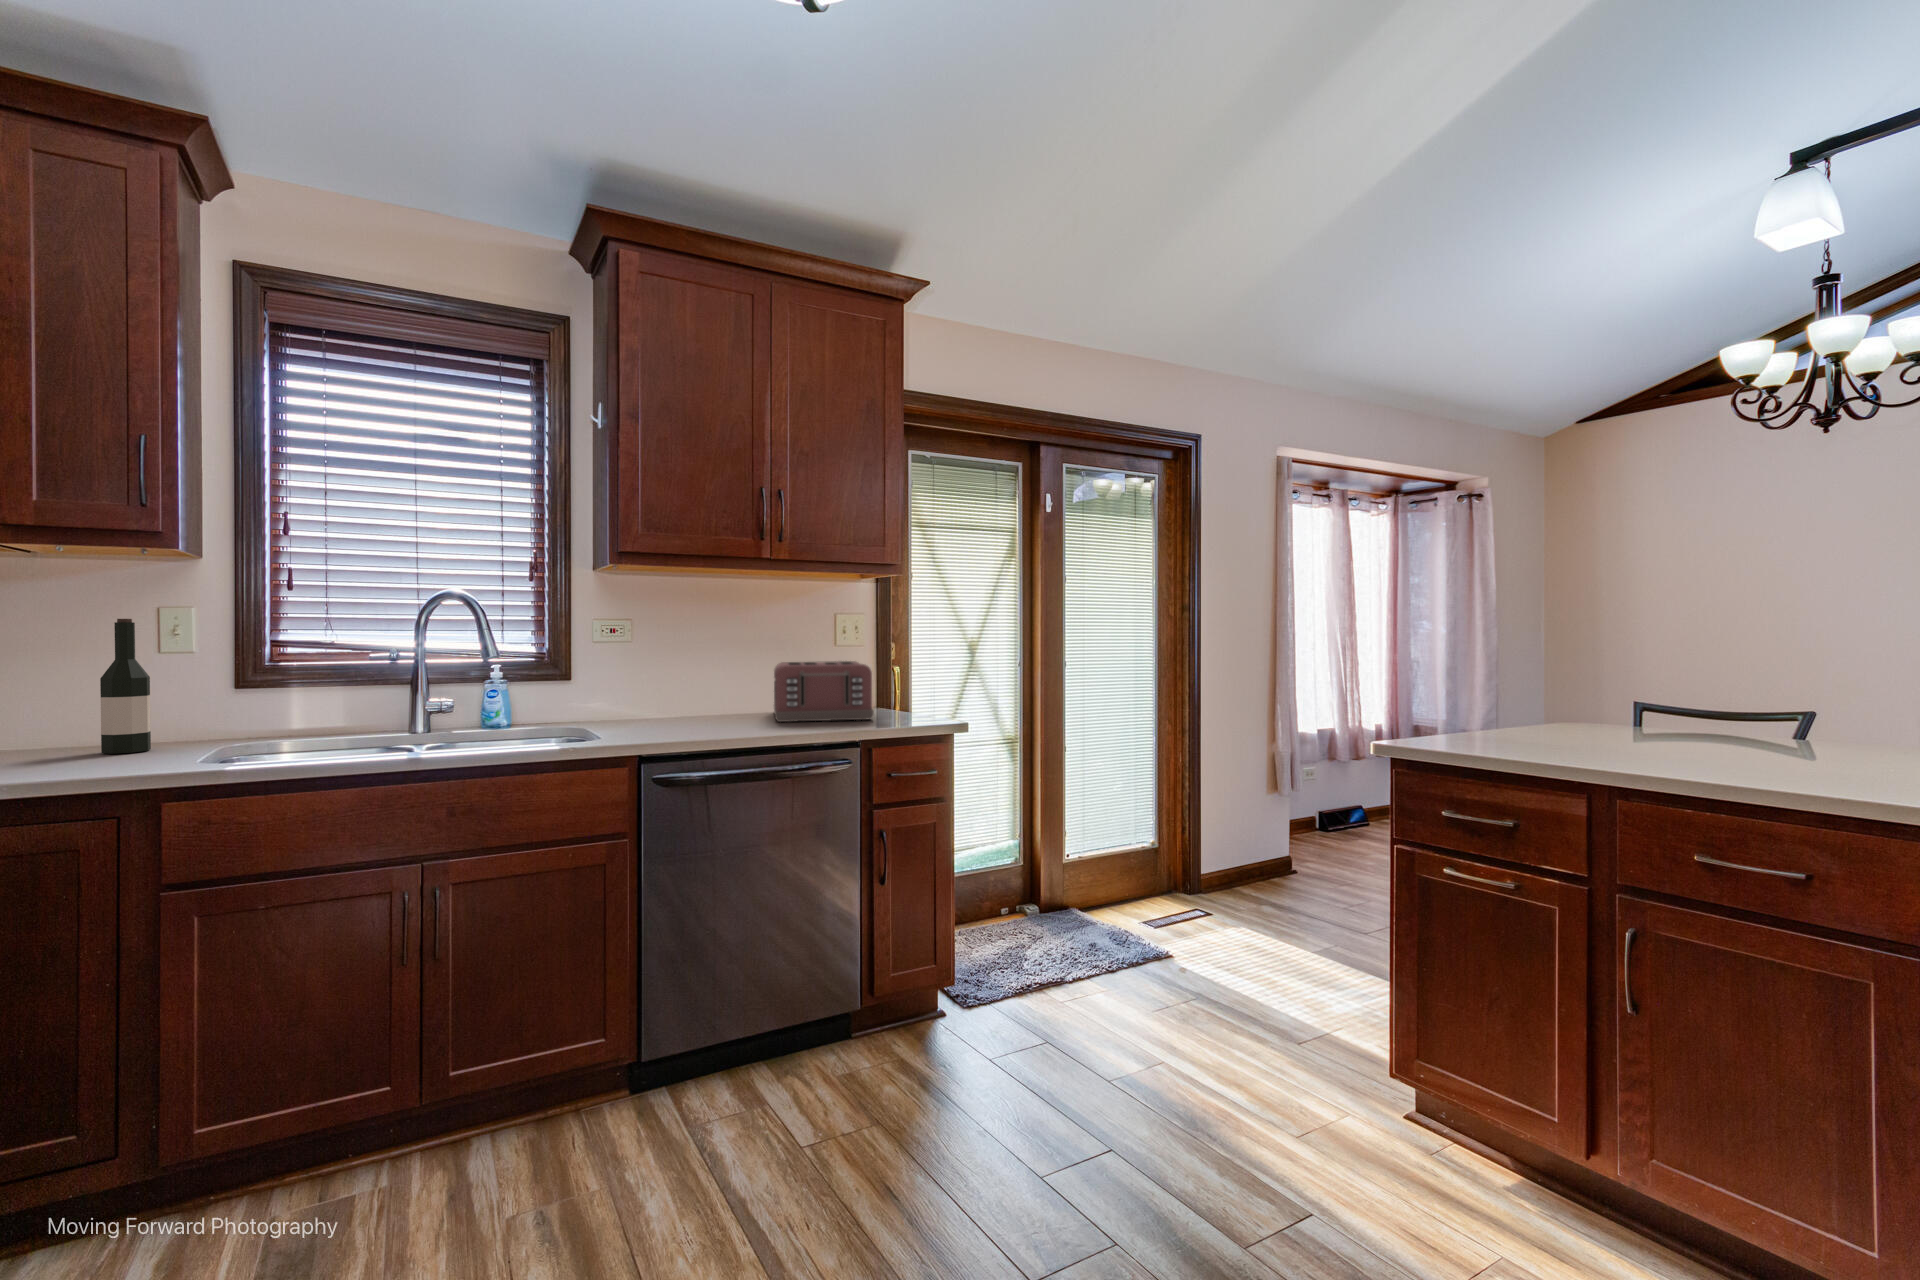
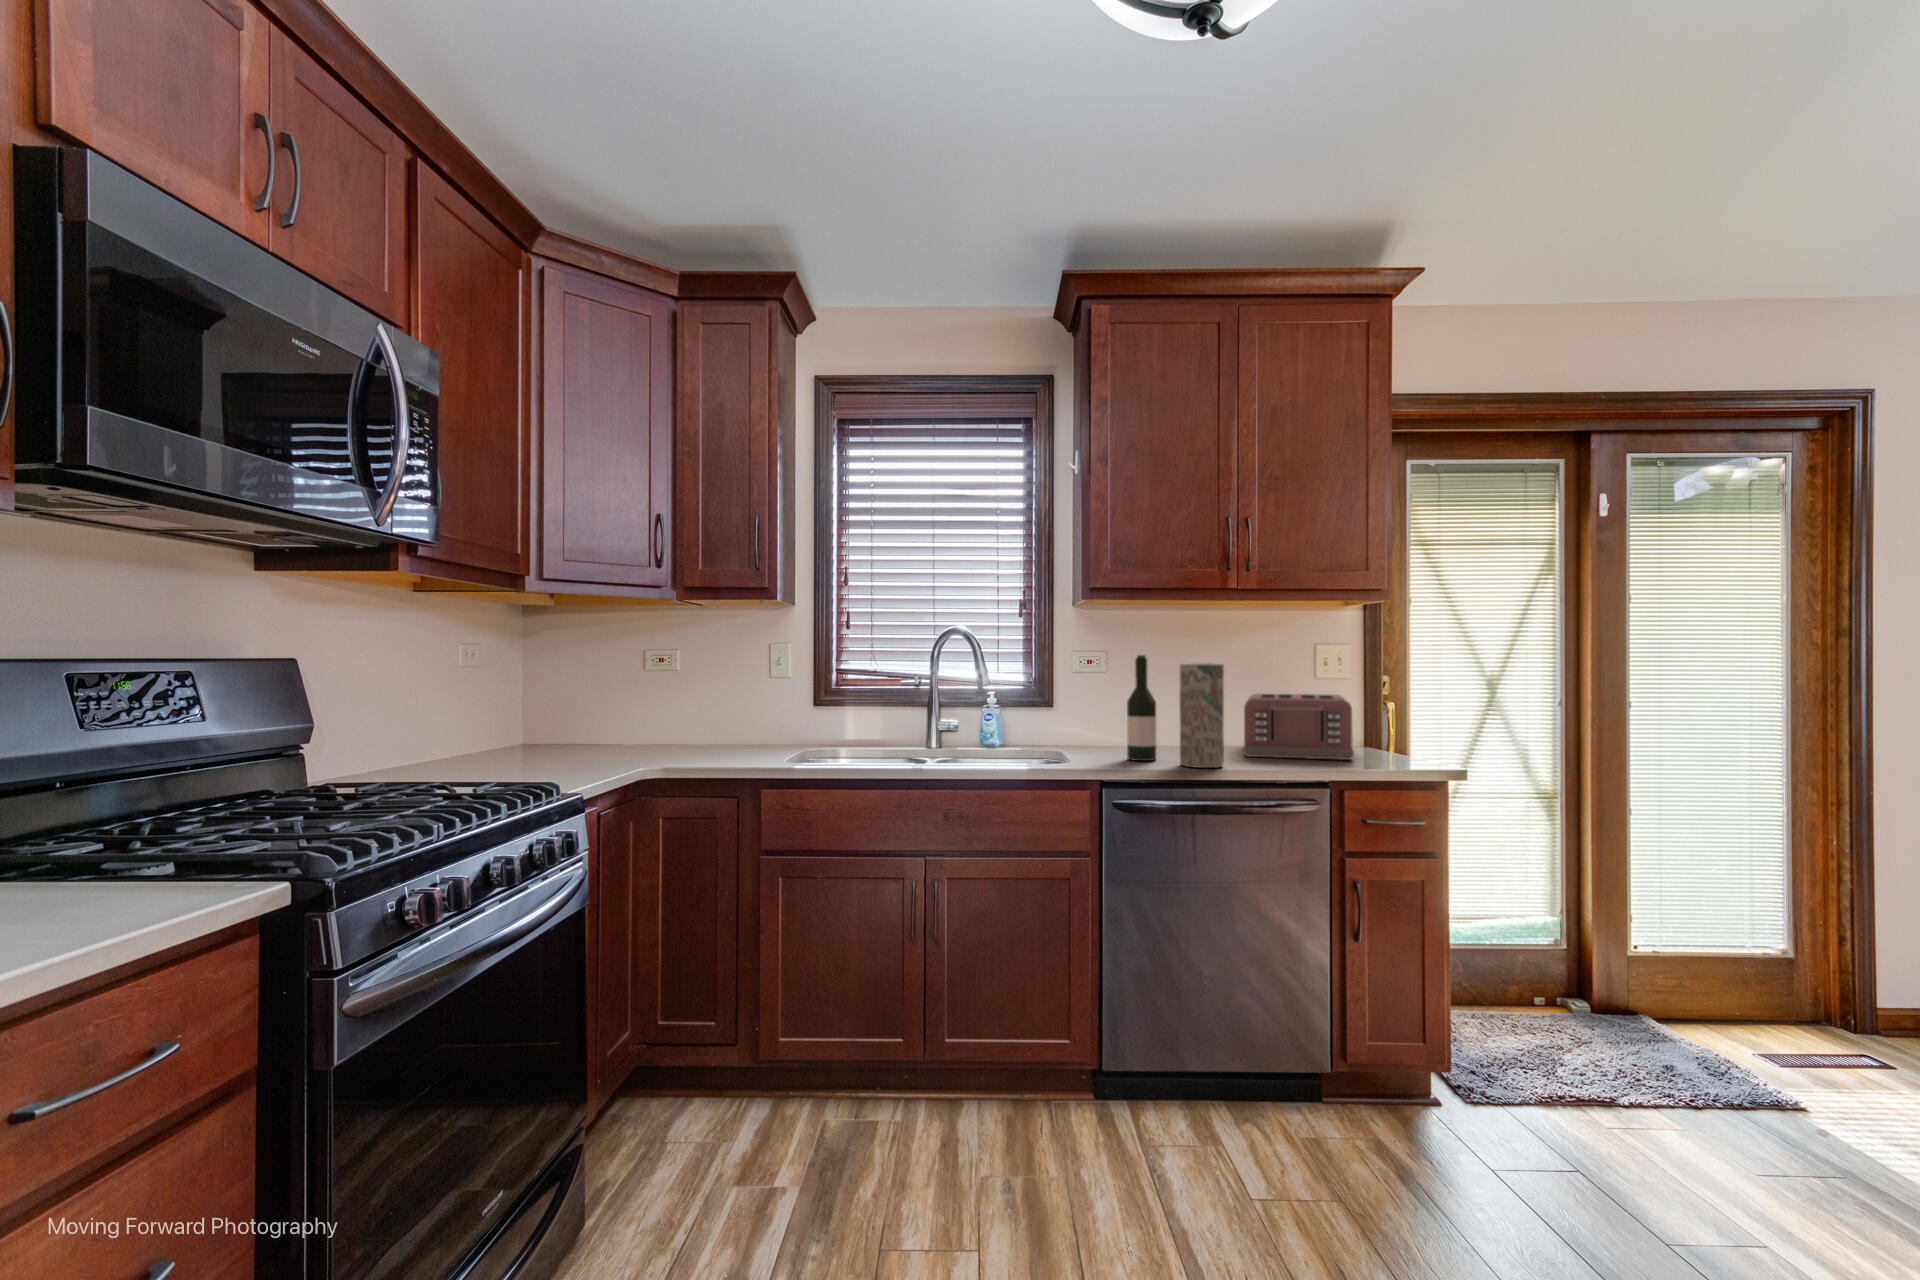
wine bottle: present [100,619,151,754] -> present [1127,655,1156,761]
vase: none [717,631,761,735] -> present [1179,663,1224,768]

